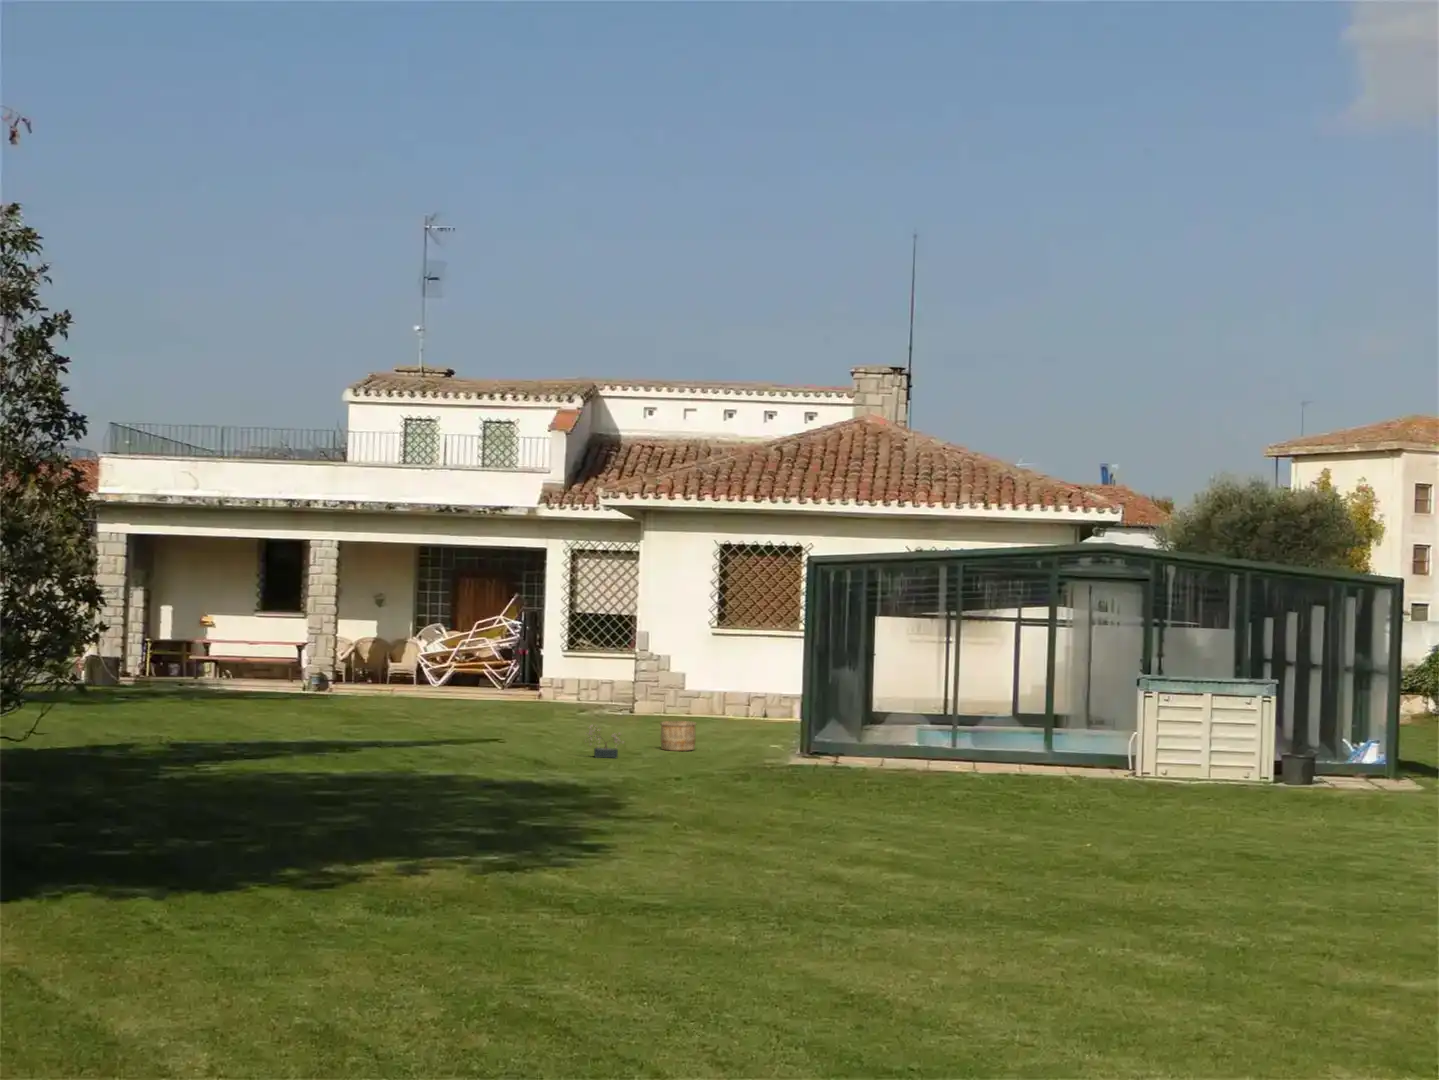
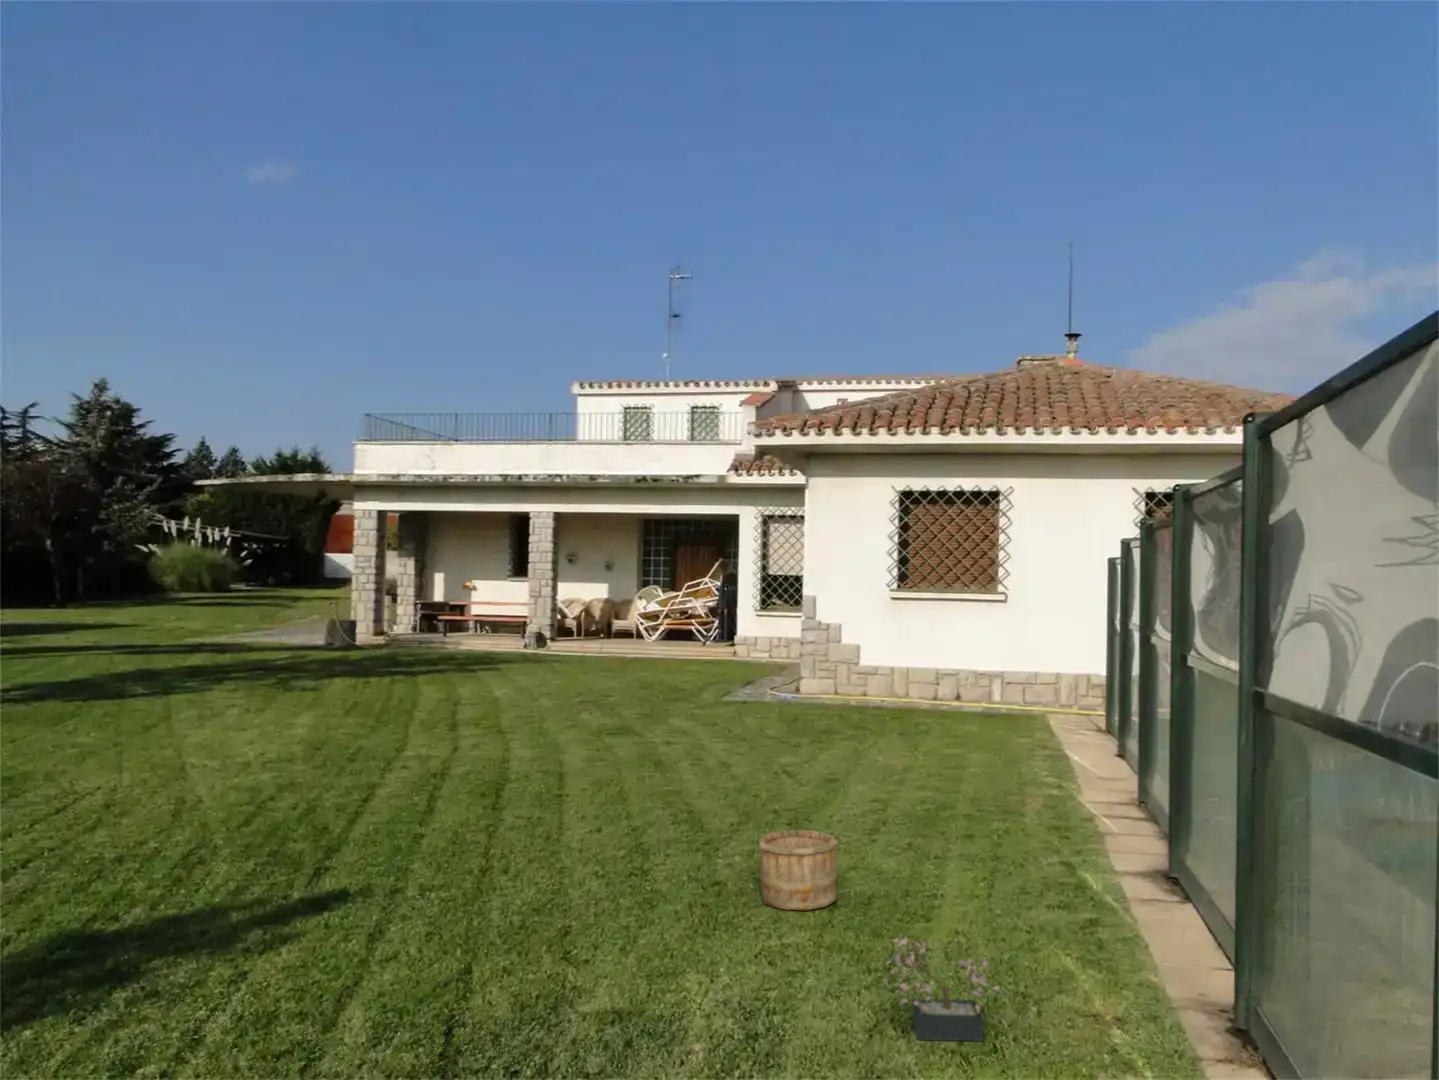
decorative plant: present [589,727,620,758] -> present [885,935,1000,1041]

